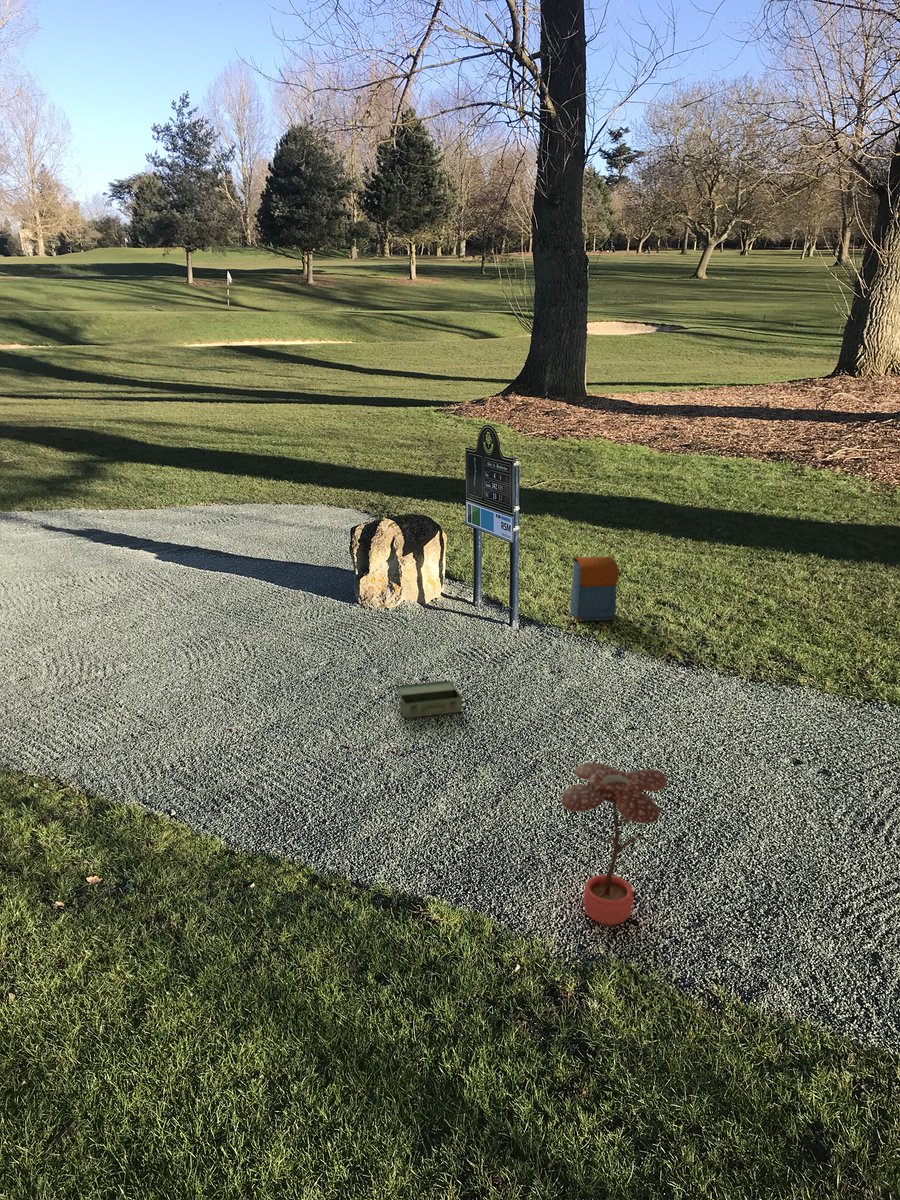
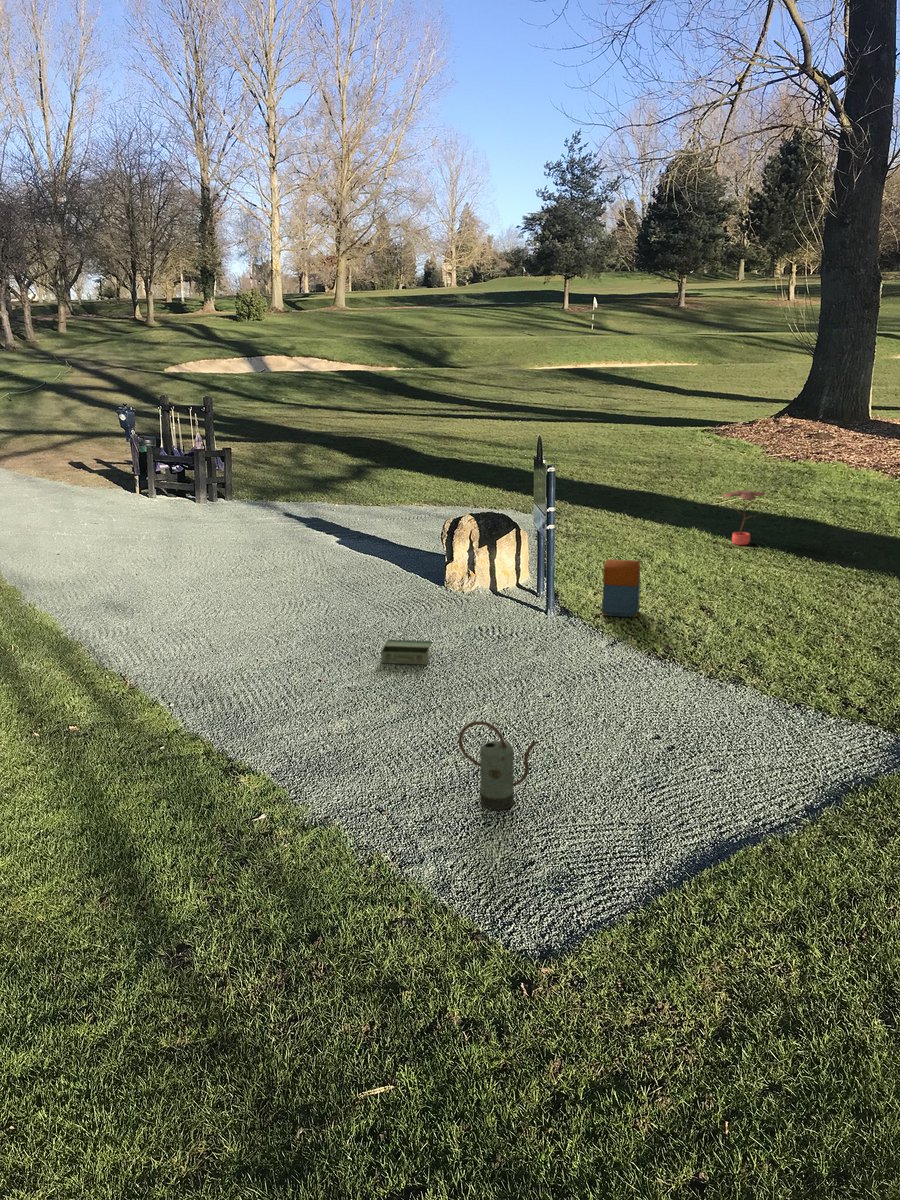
potted plant: present [561,763,667,925] -> present [724,490,765,545]
watering can: none [721,792,814,901] -> present [458,721,537,810]

